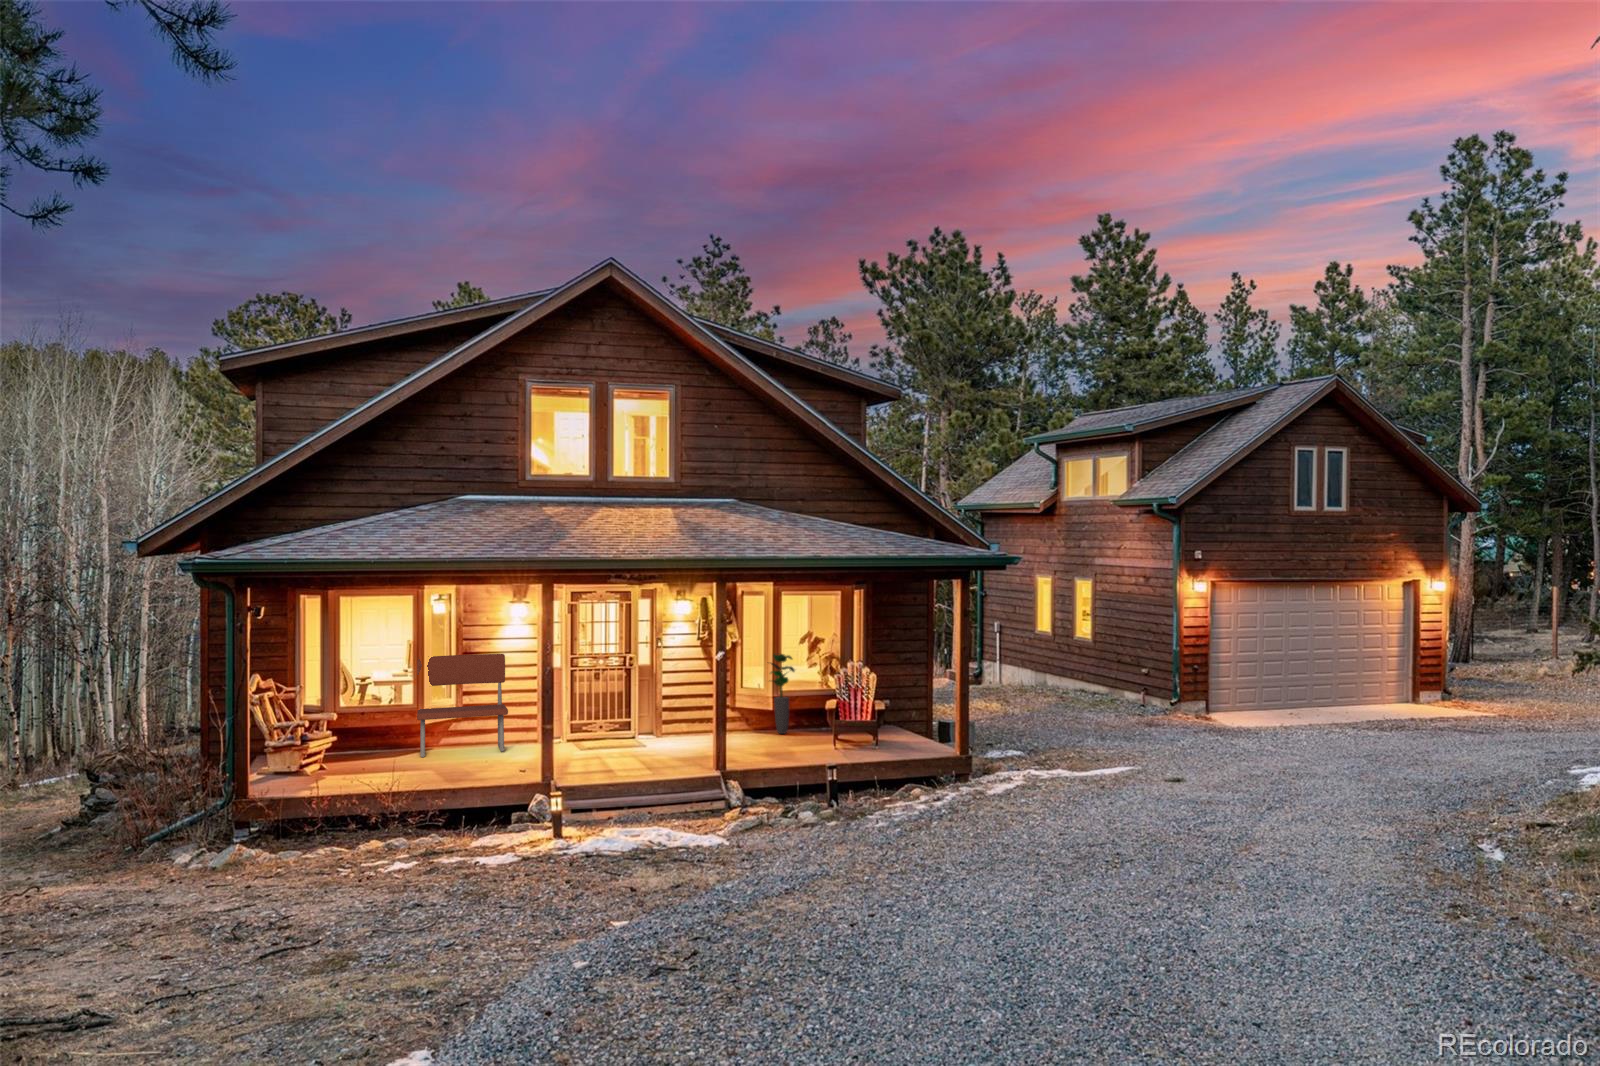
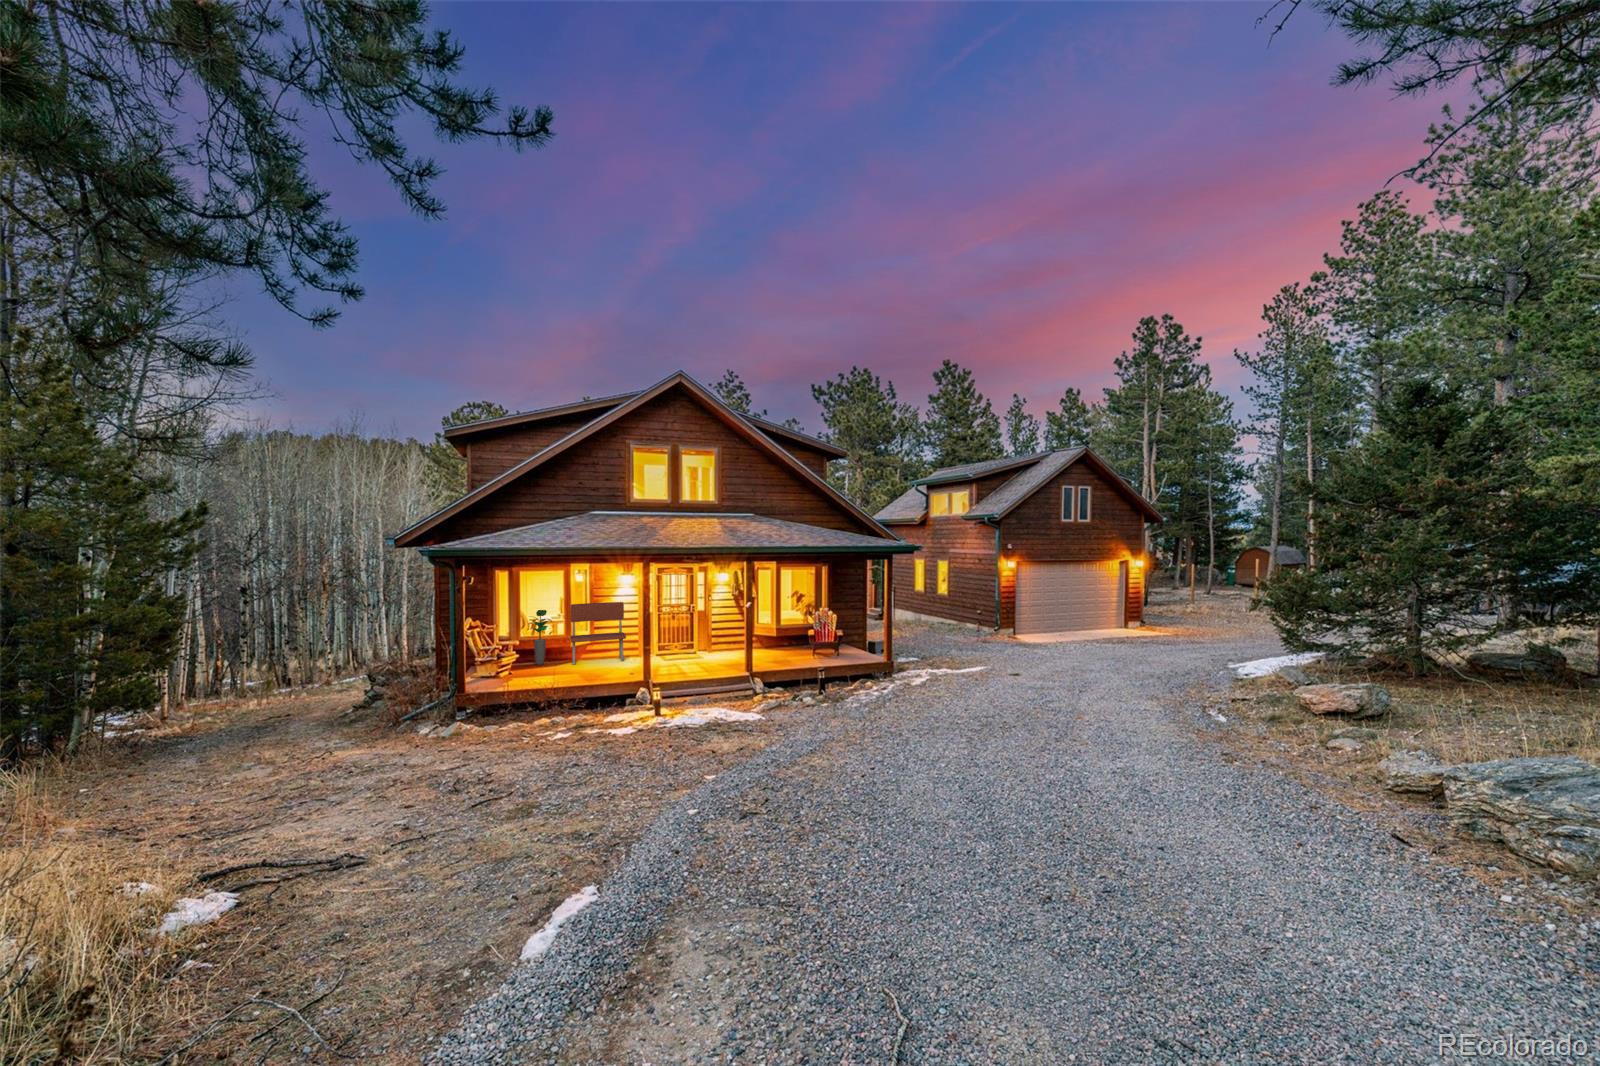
potted plant: present [771,654,795,734] -> present [533,610,552,665]

